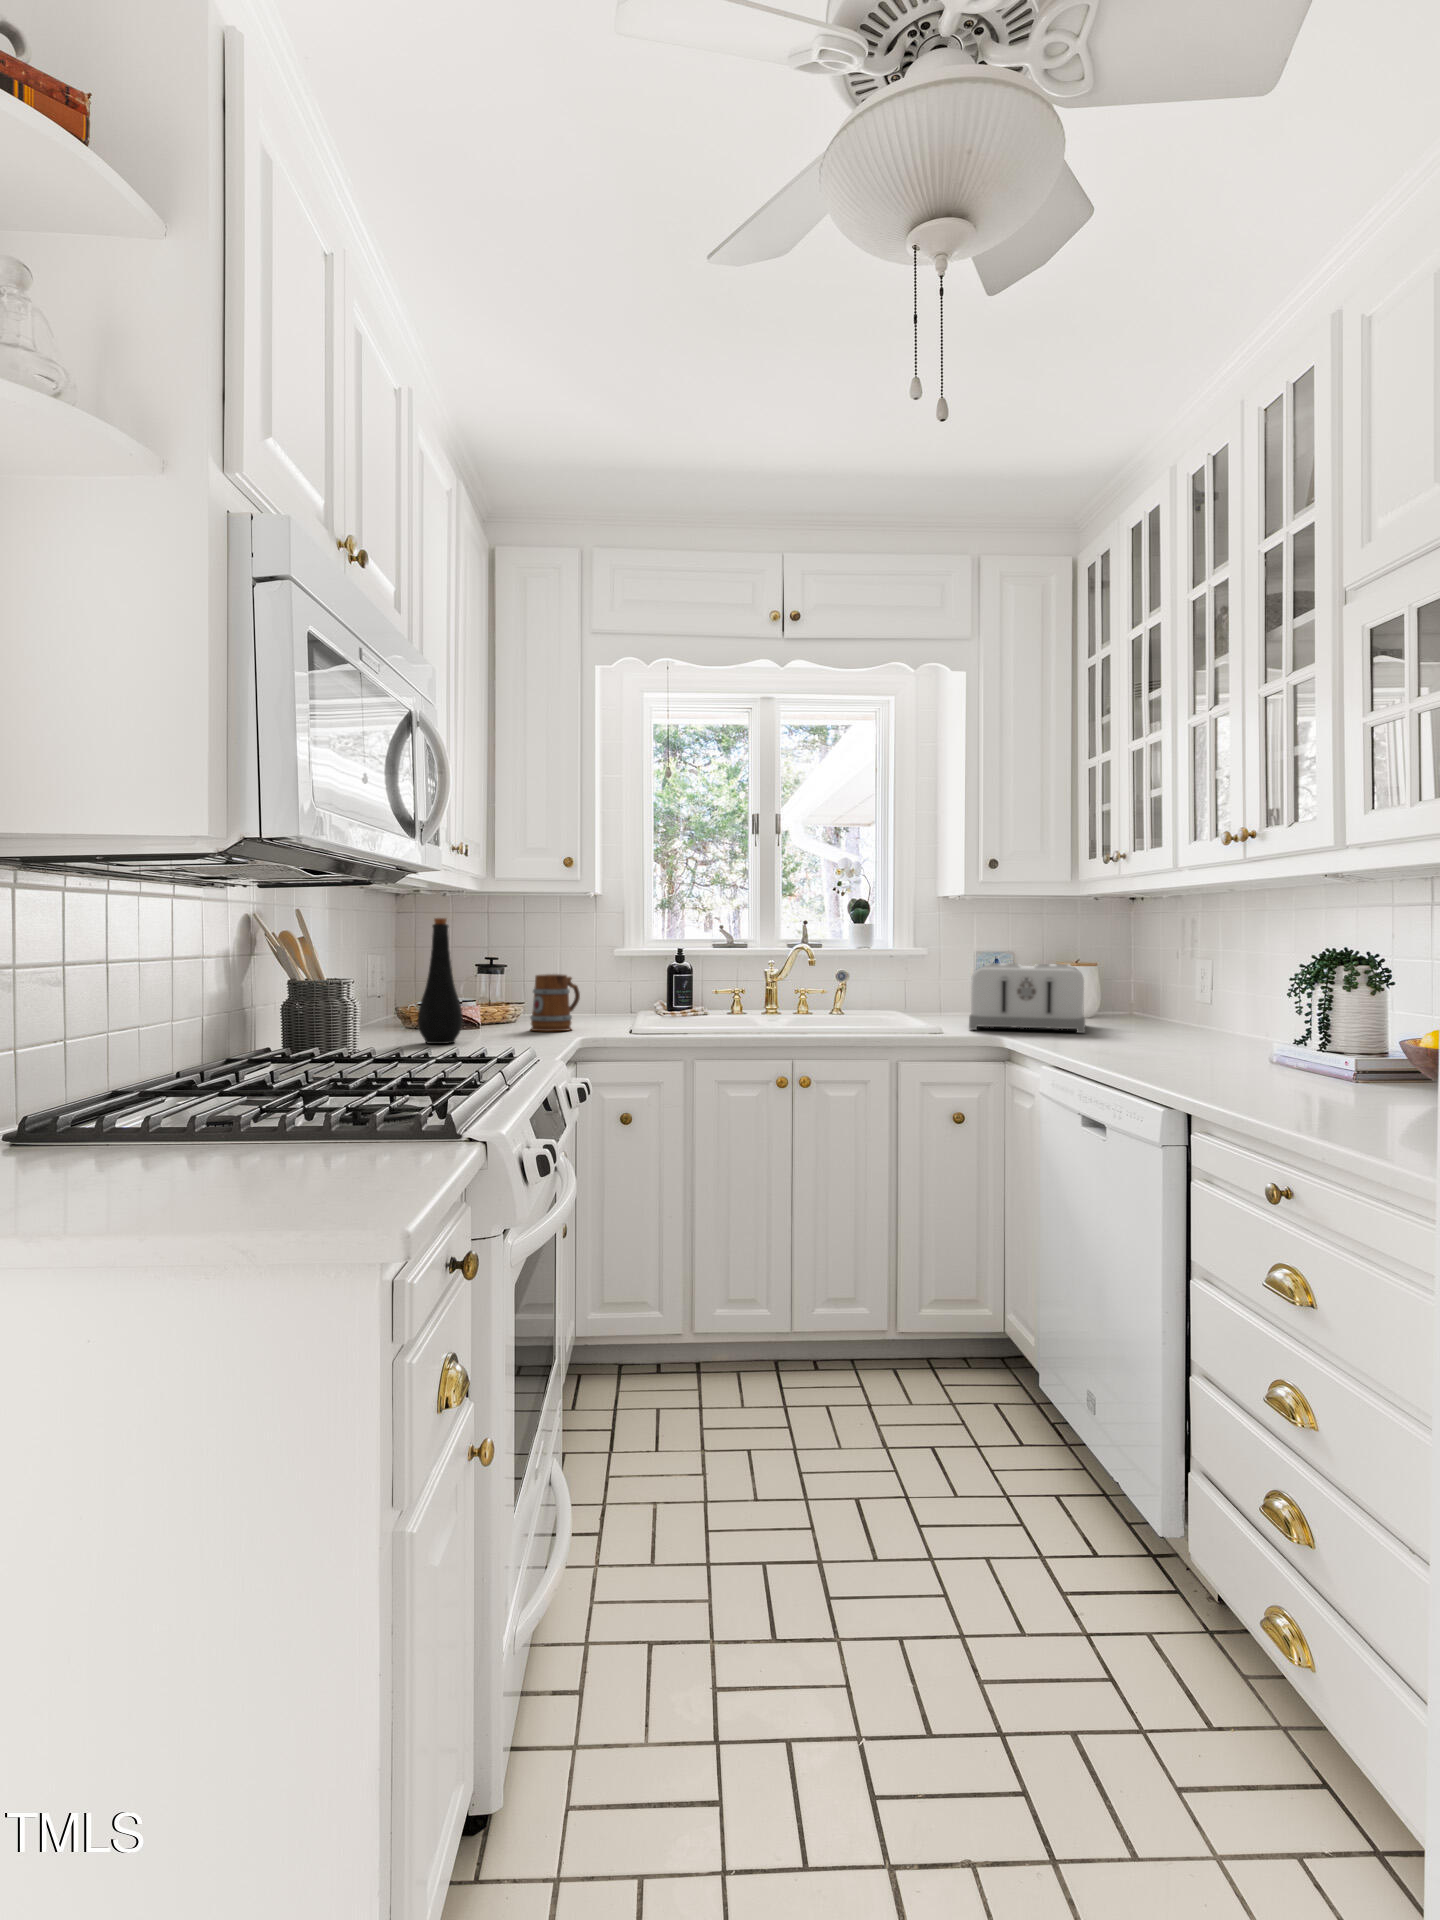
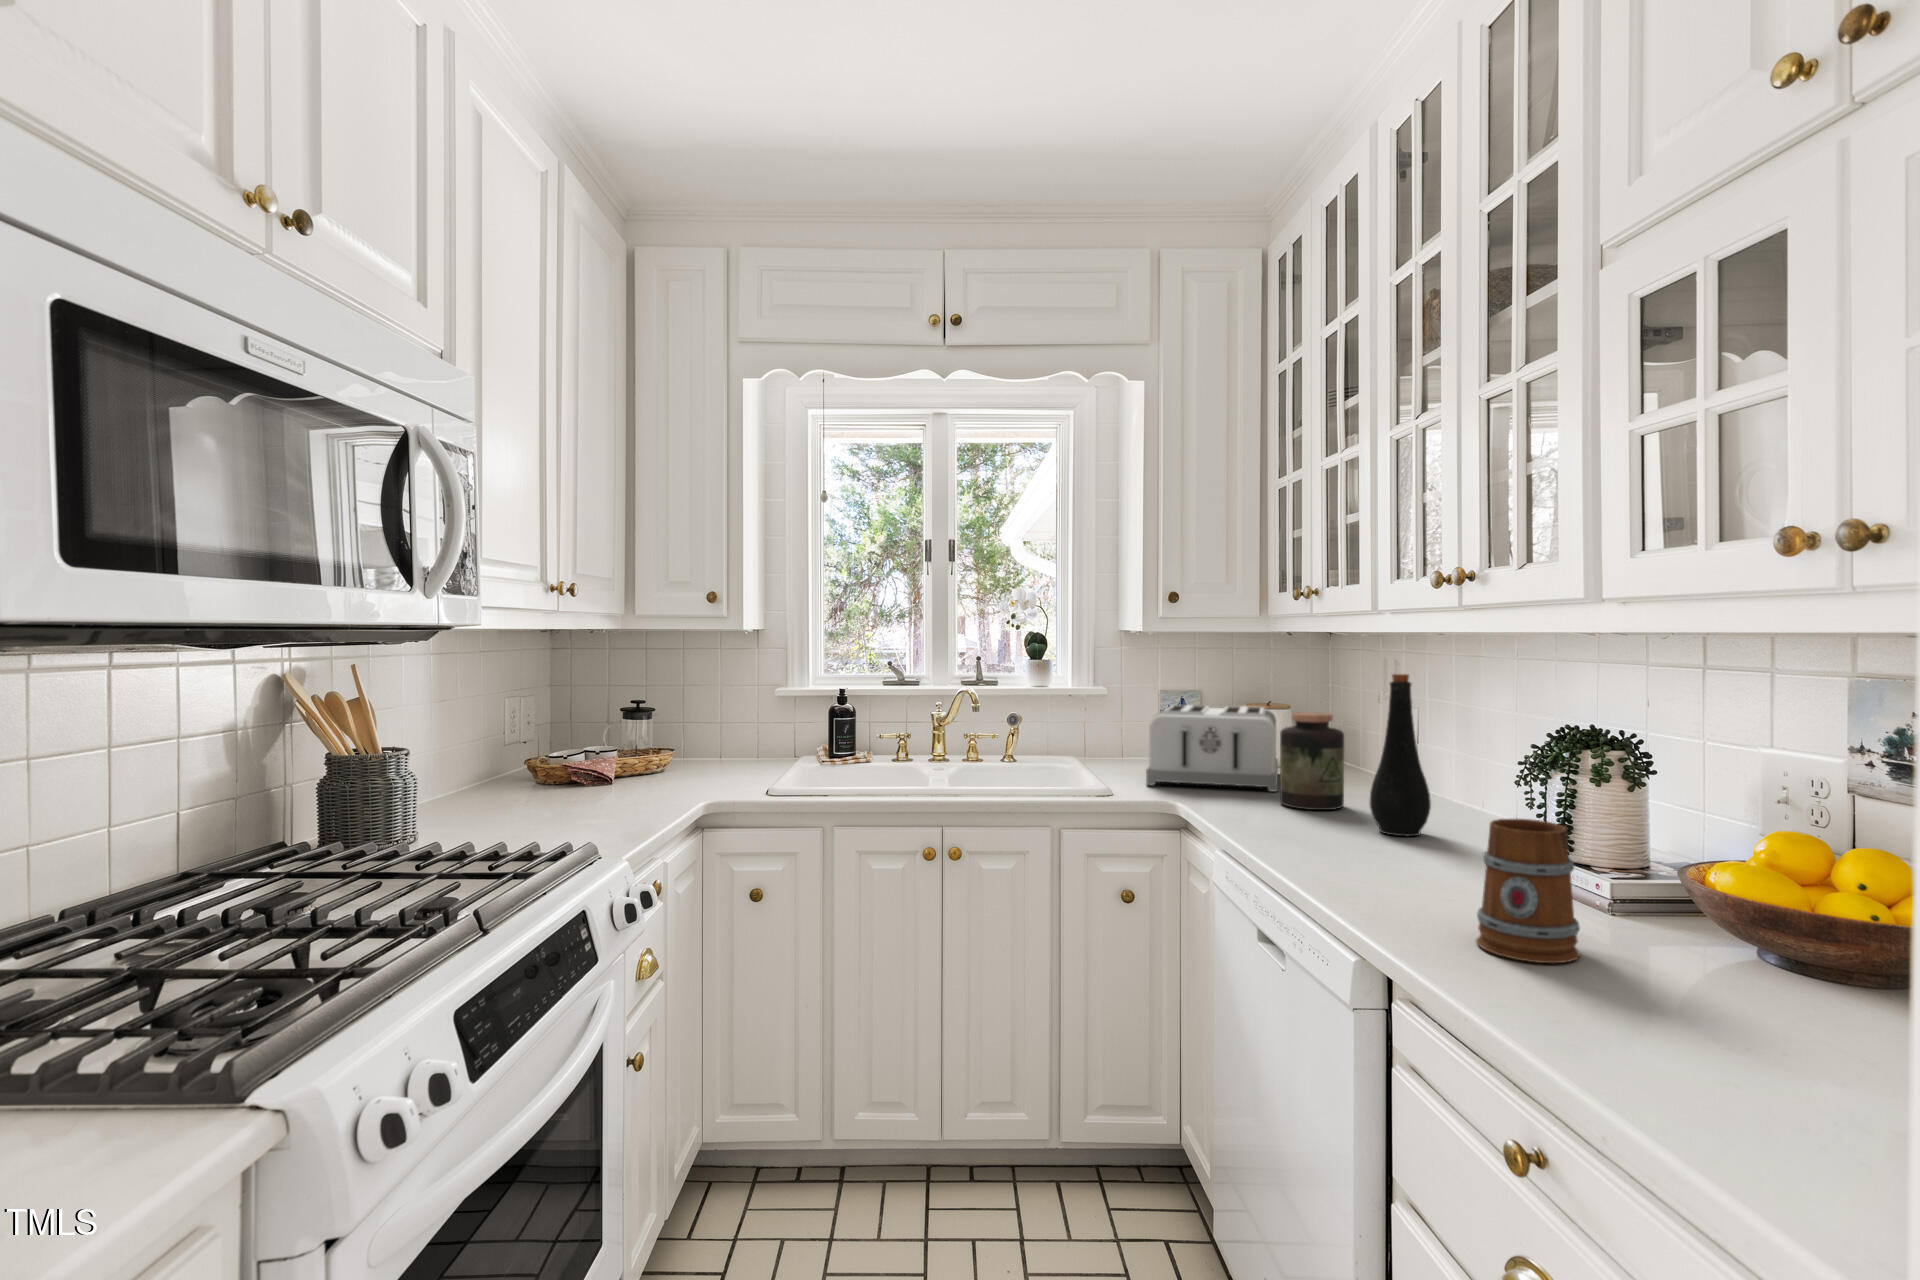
bottle: present [418,918,463,1044] -> present [1370,674,1431,836]
jar: none [1090,961,1145,1042] -> present [1280,712,1344,810]
mug: present [530,974,580,1031] -> present [1476,819,1580,963]

